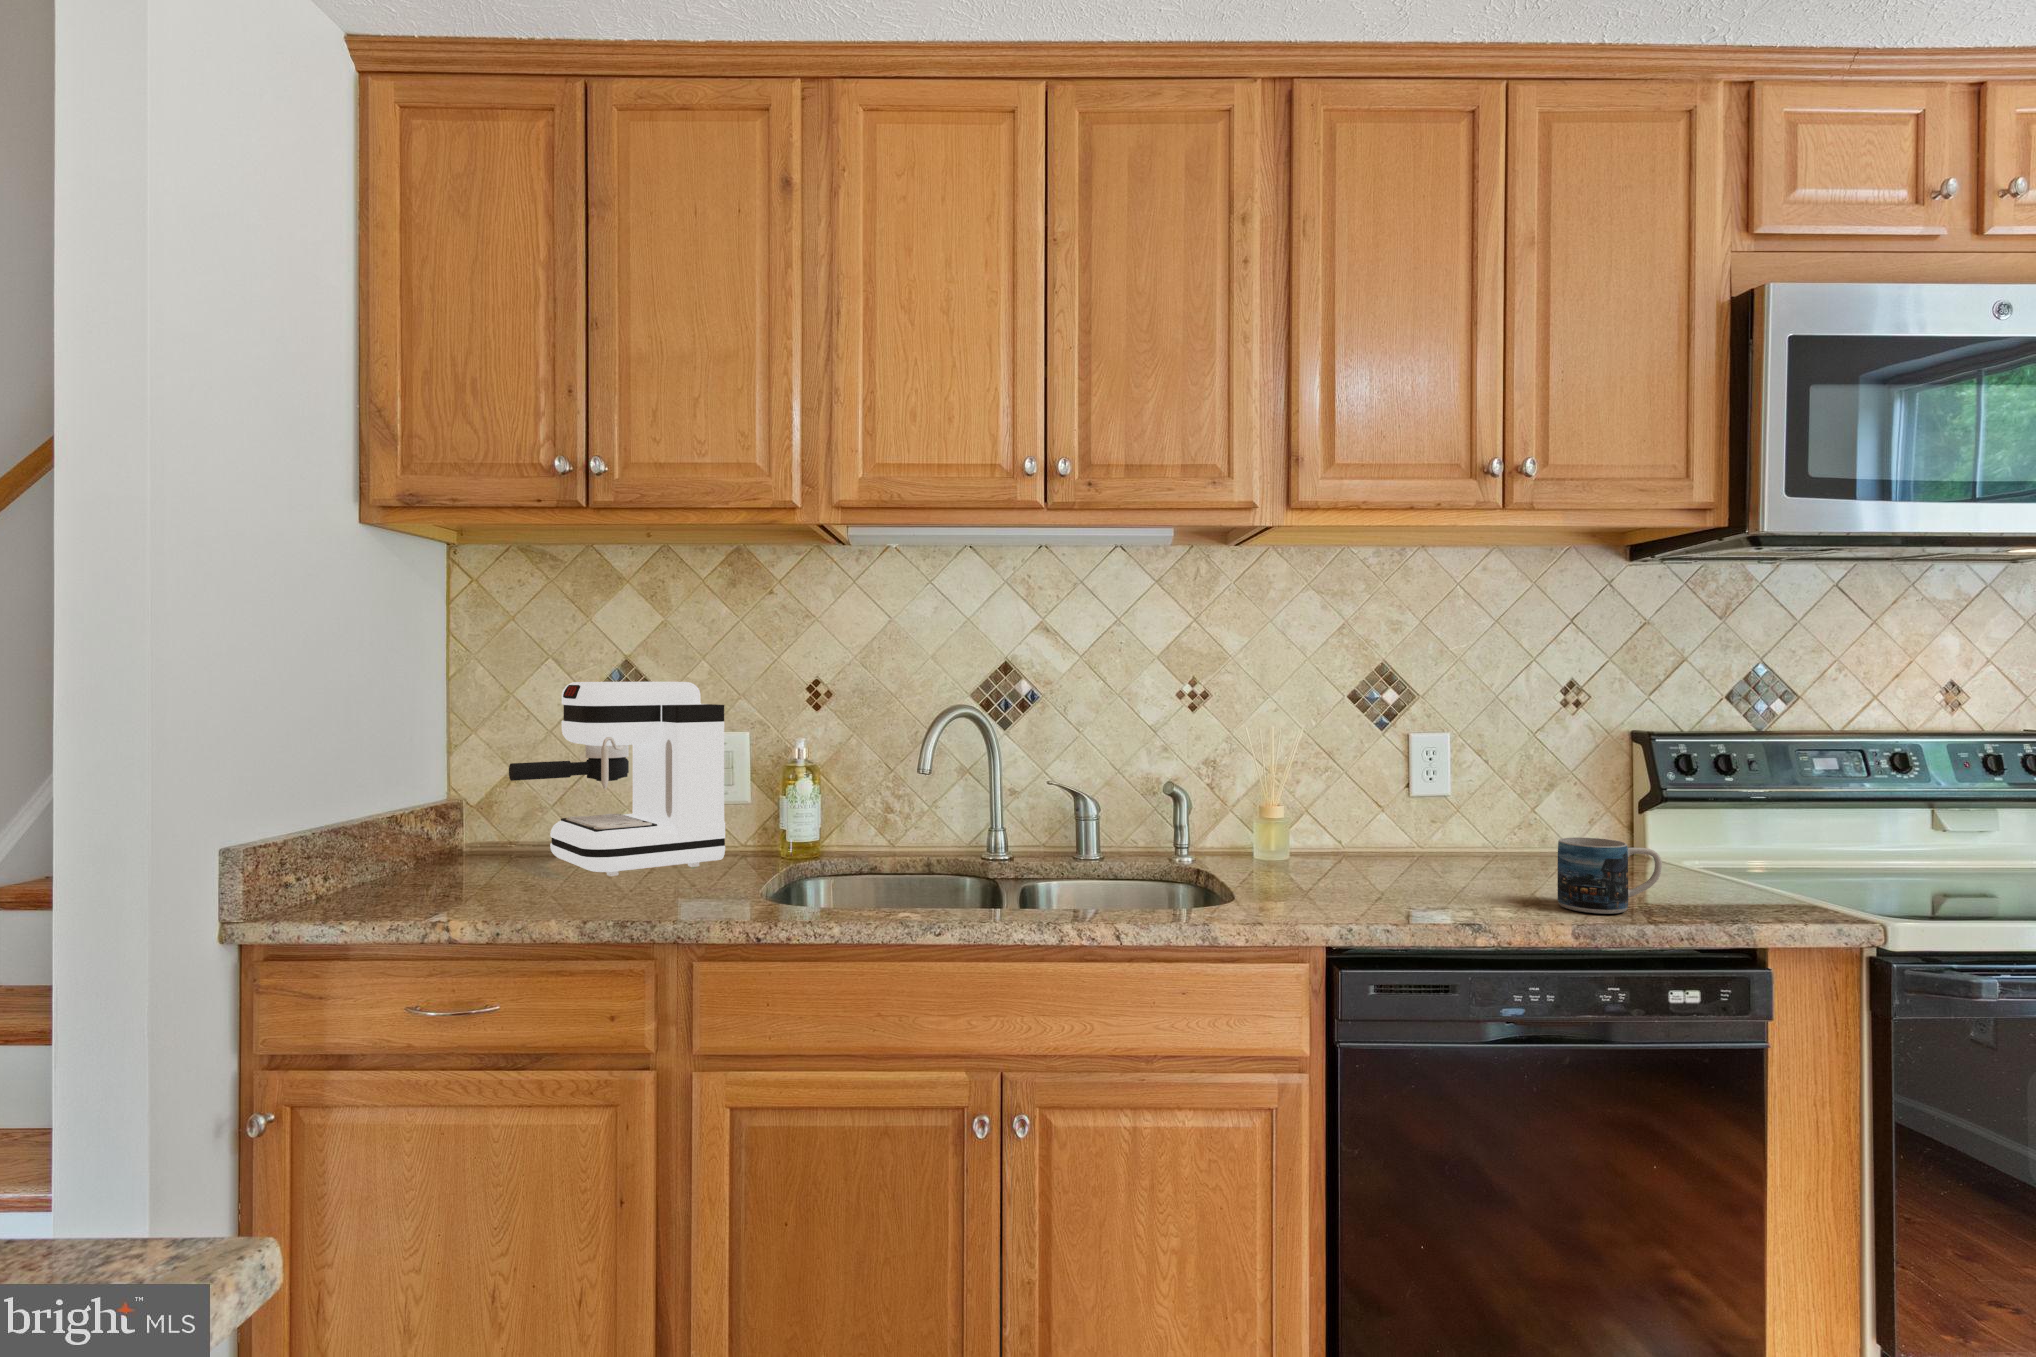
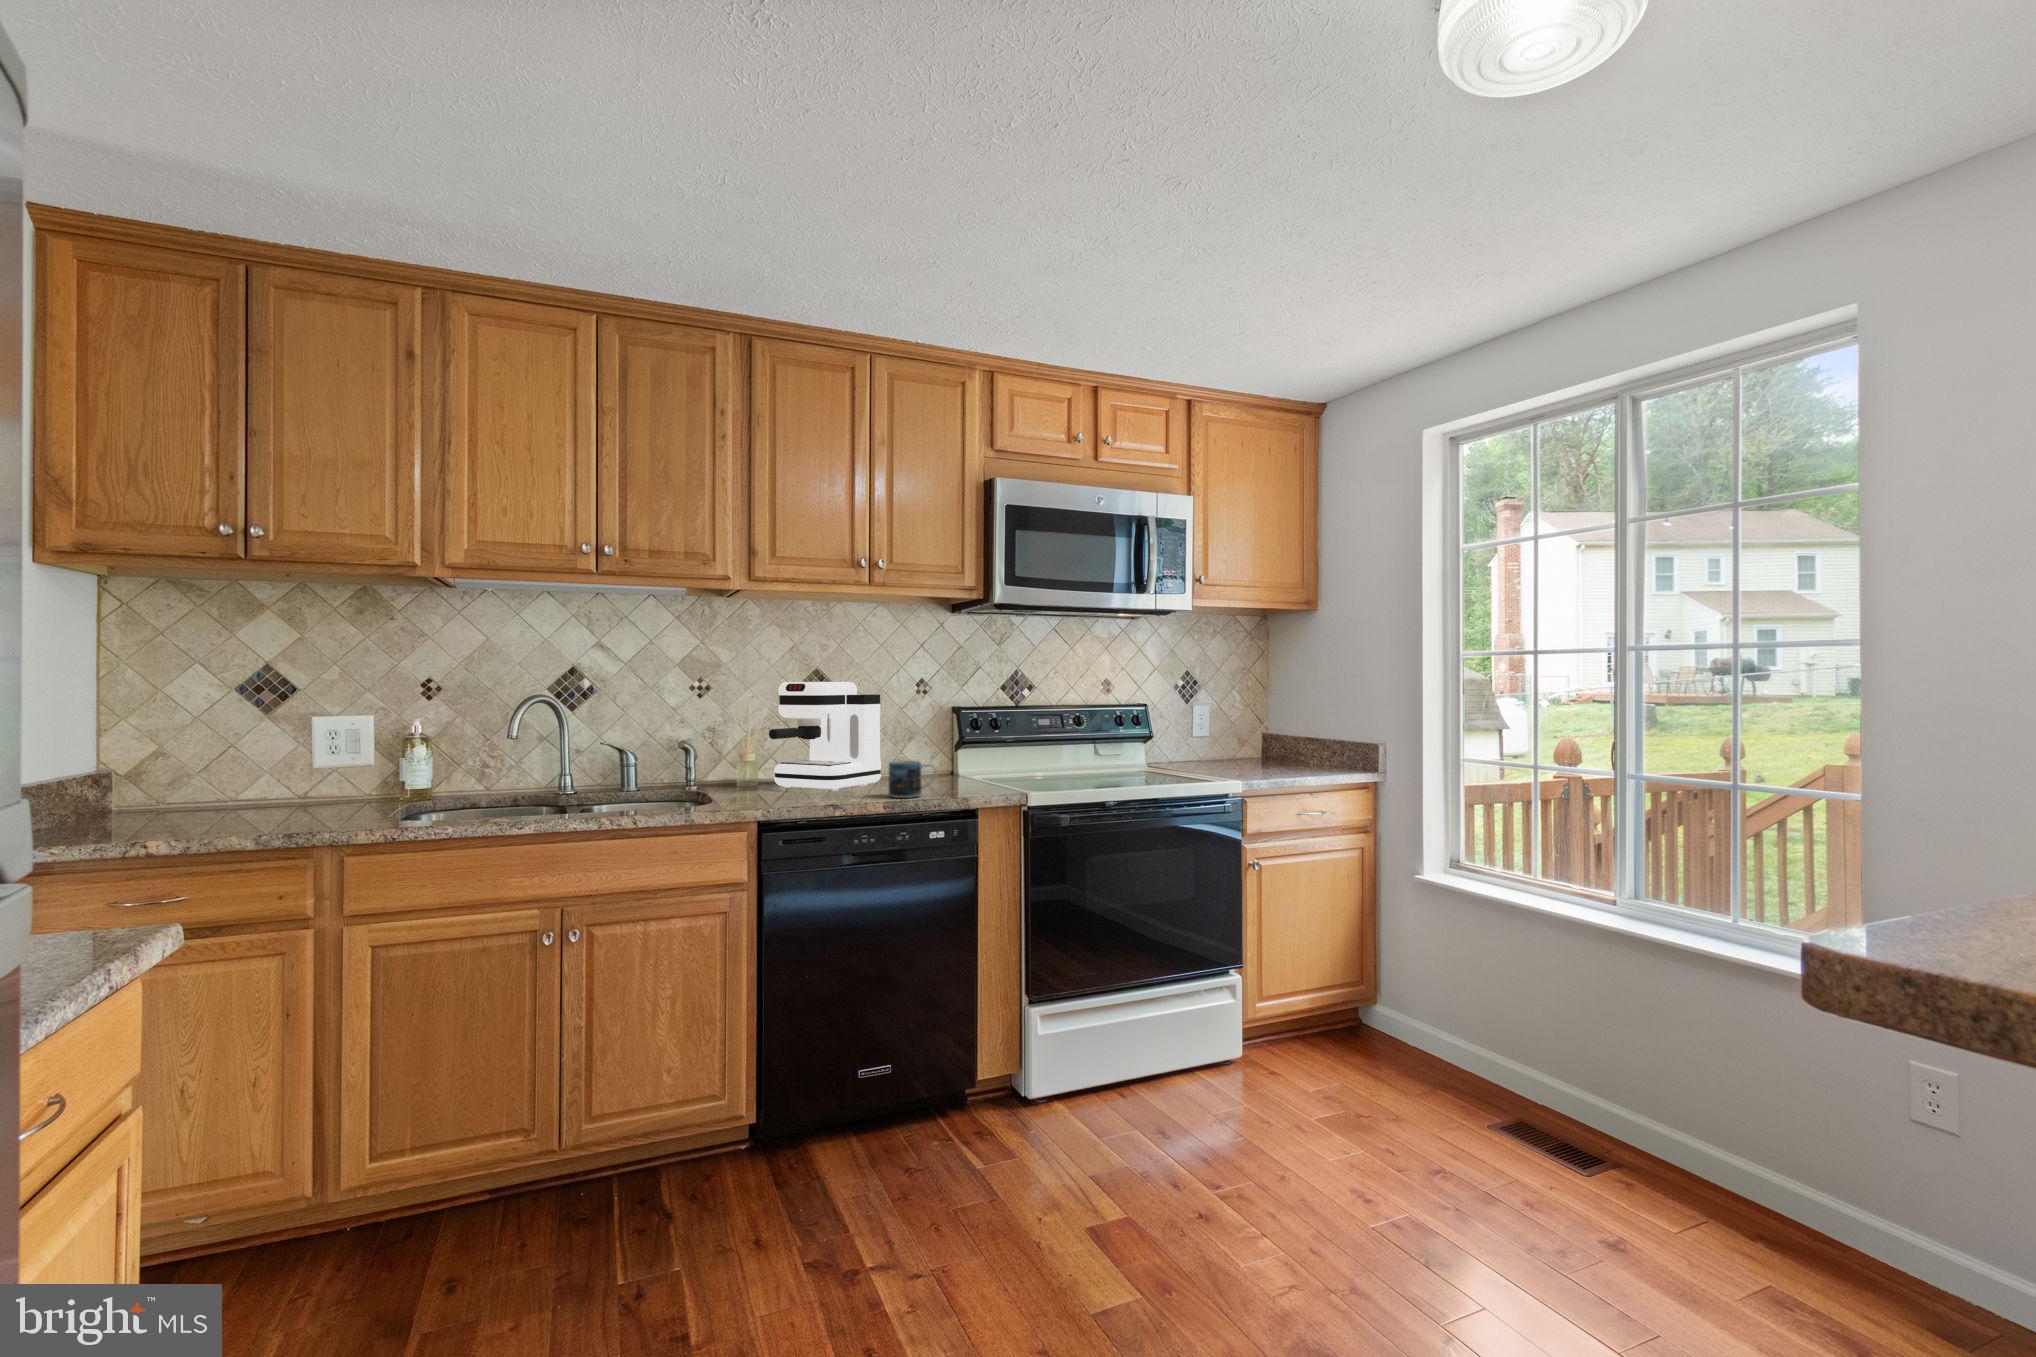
coffee maker: present [509,682,725,876] -> present [769,682,881,791]

